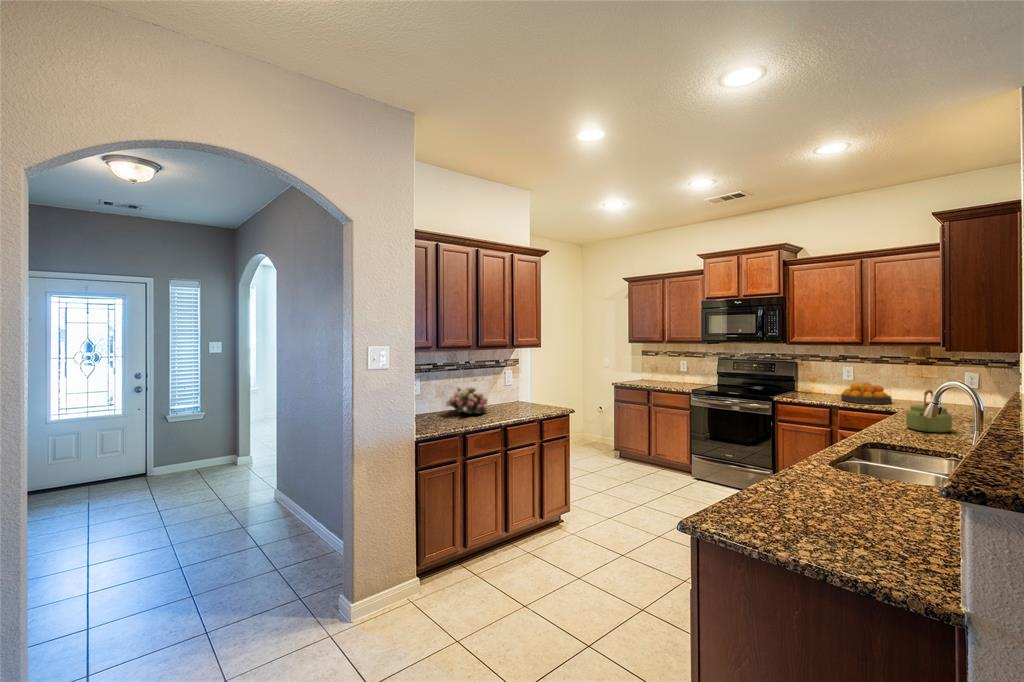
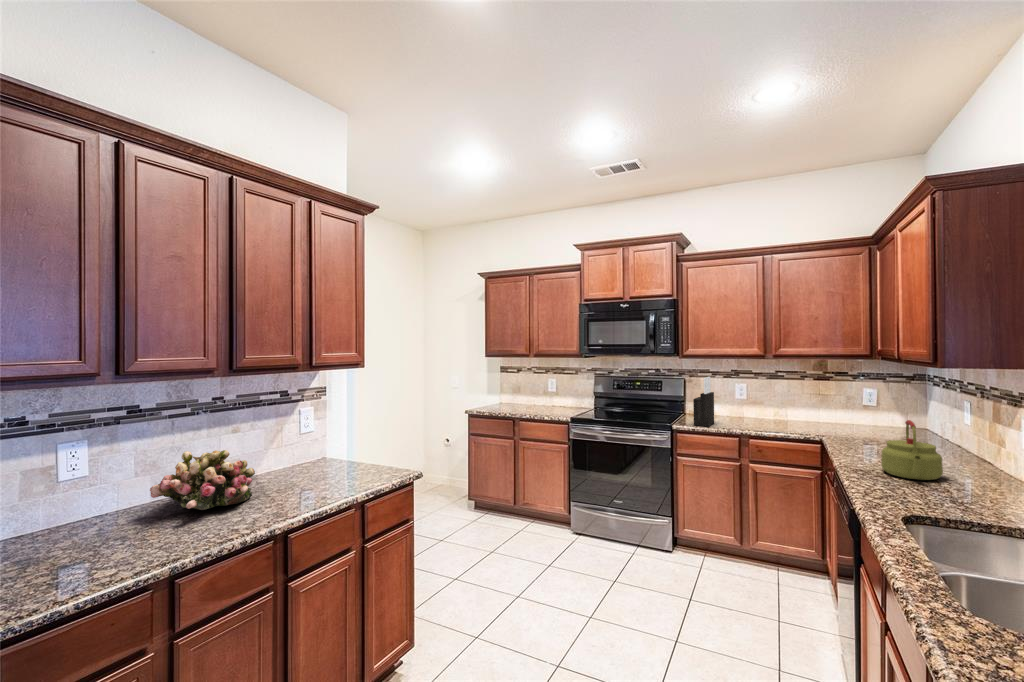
knife block: none [792,360,814,399] -> present [693,377,714,427]
fruit bowl: present [841,382,891,404] -> none [745,403,801,430]

